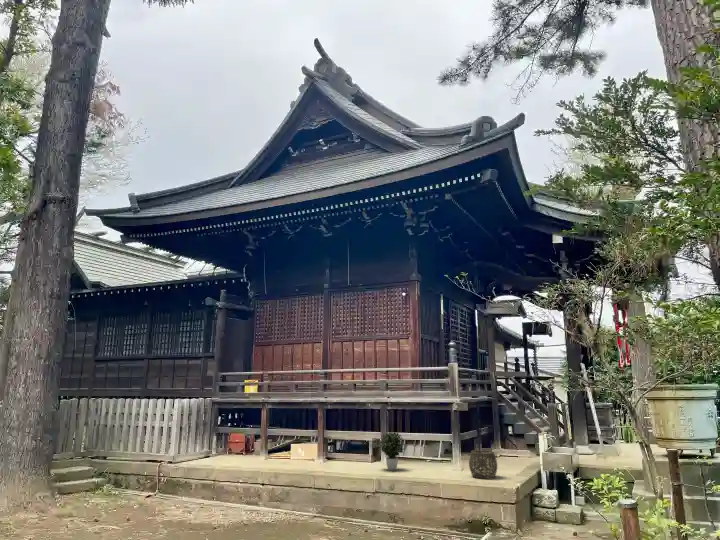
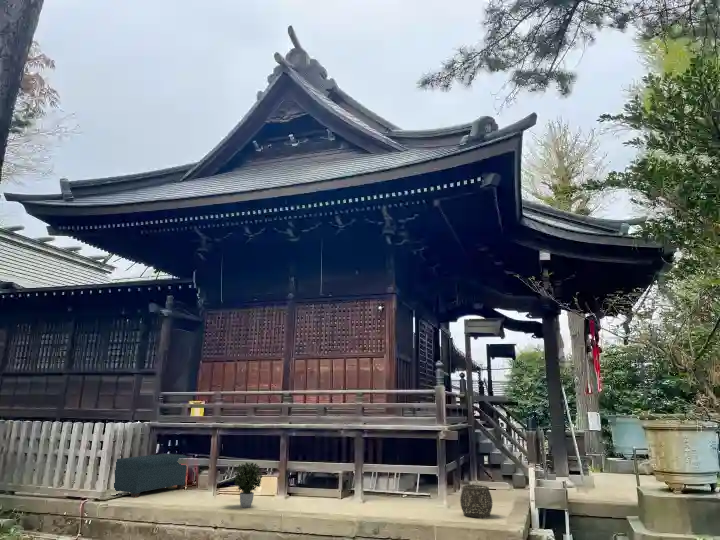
bench: none [180,425,243,462] -> present [112,454,187,498]
potted plant: present [380,432,404,471] -> present [234,463,262,508]

